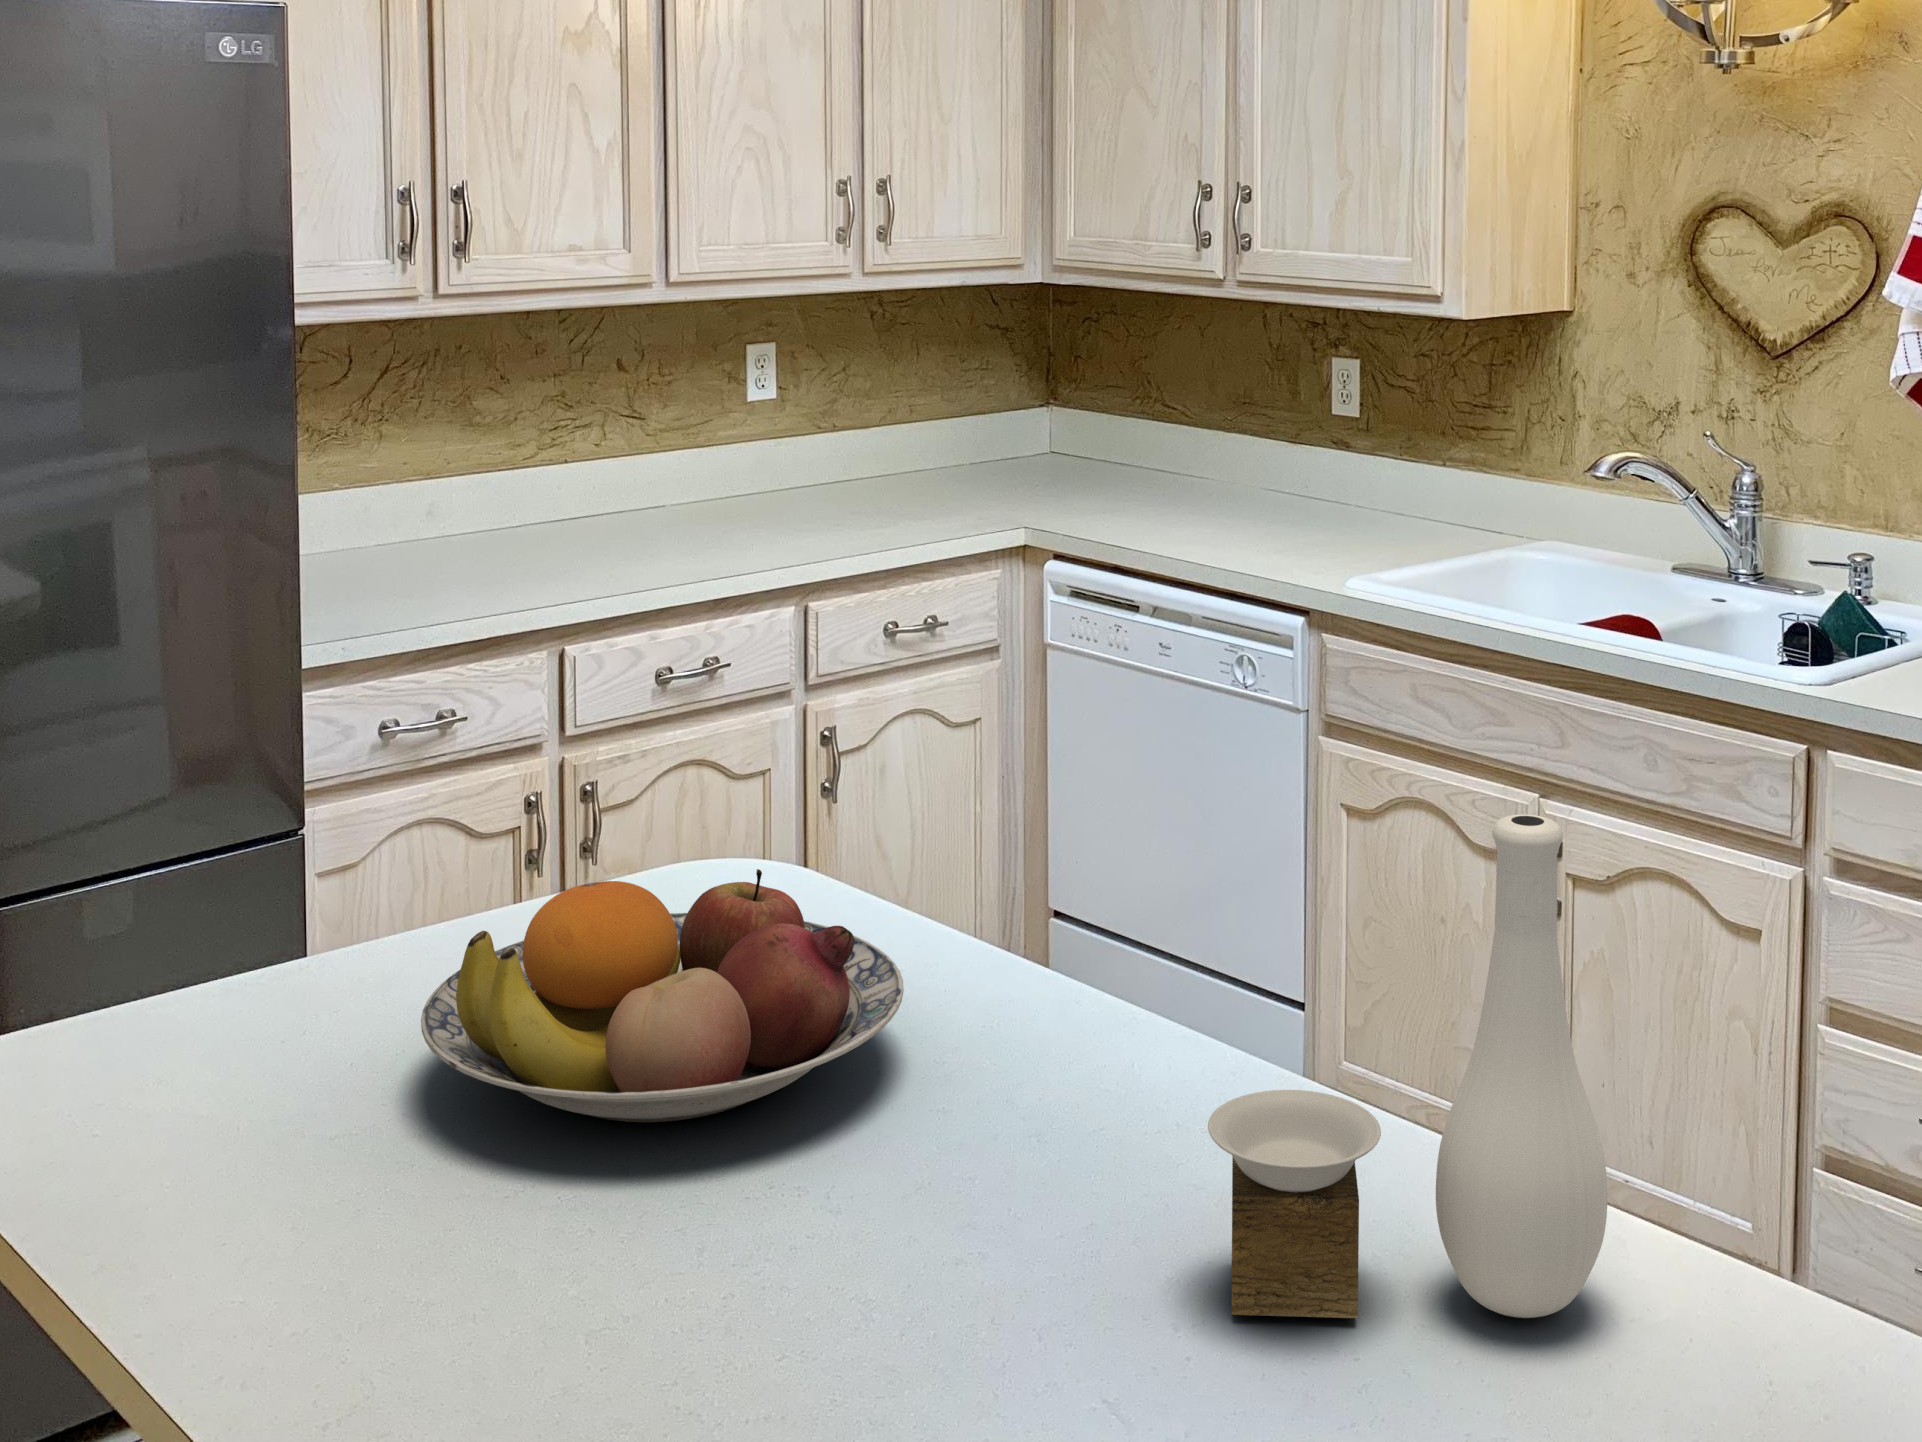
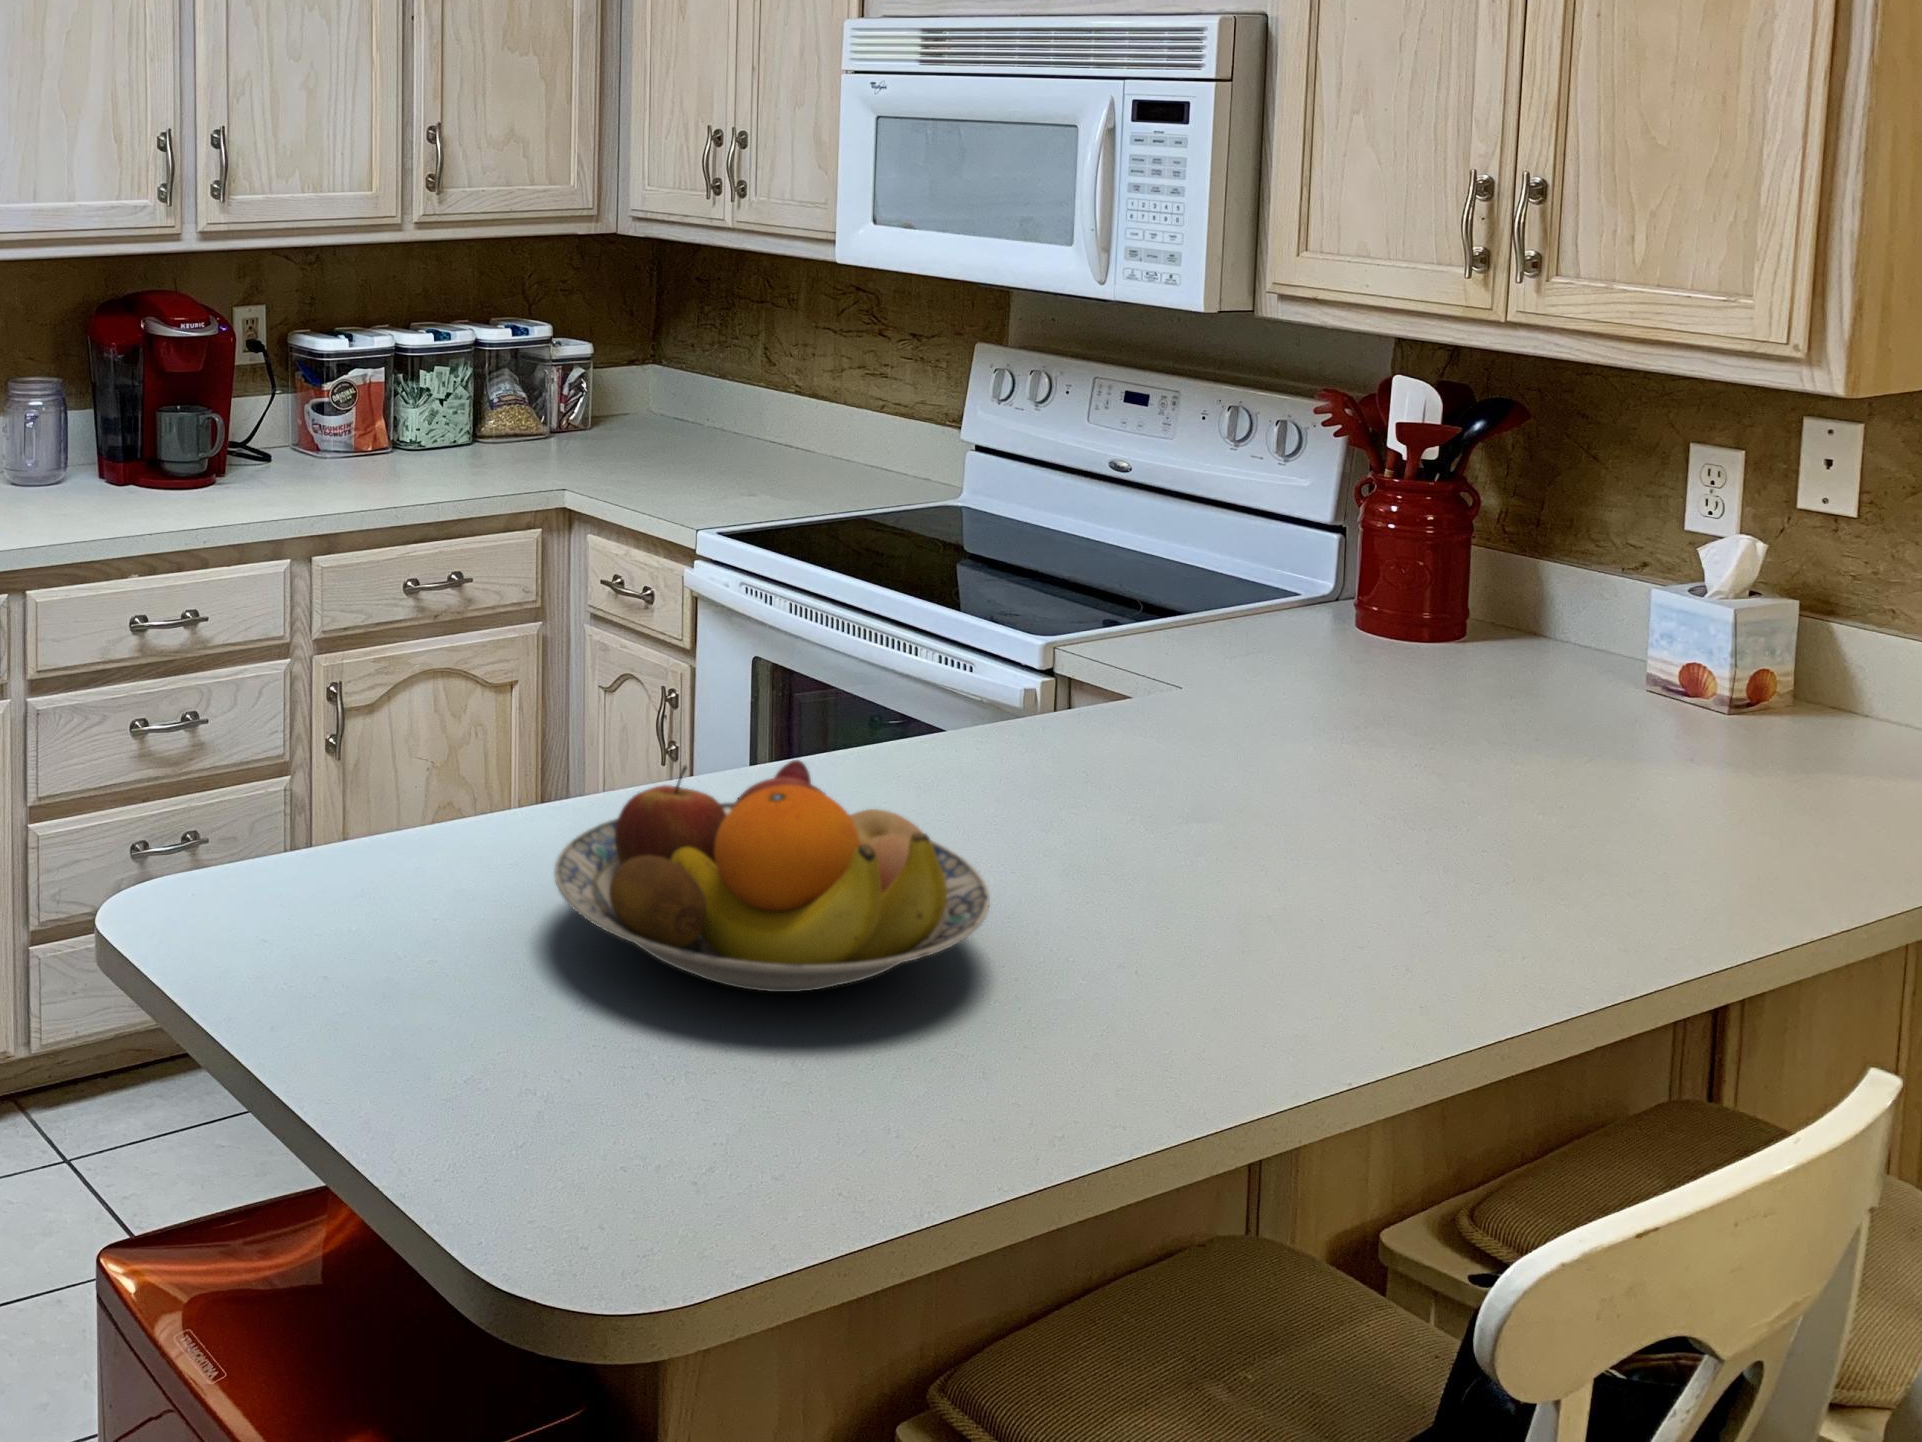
vase: present [1208,814,1607,1318] -> none [1072,475,1185,815]

